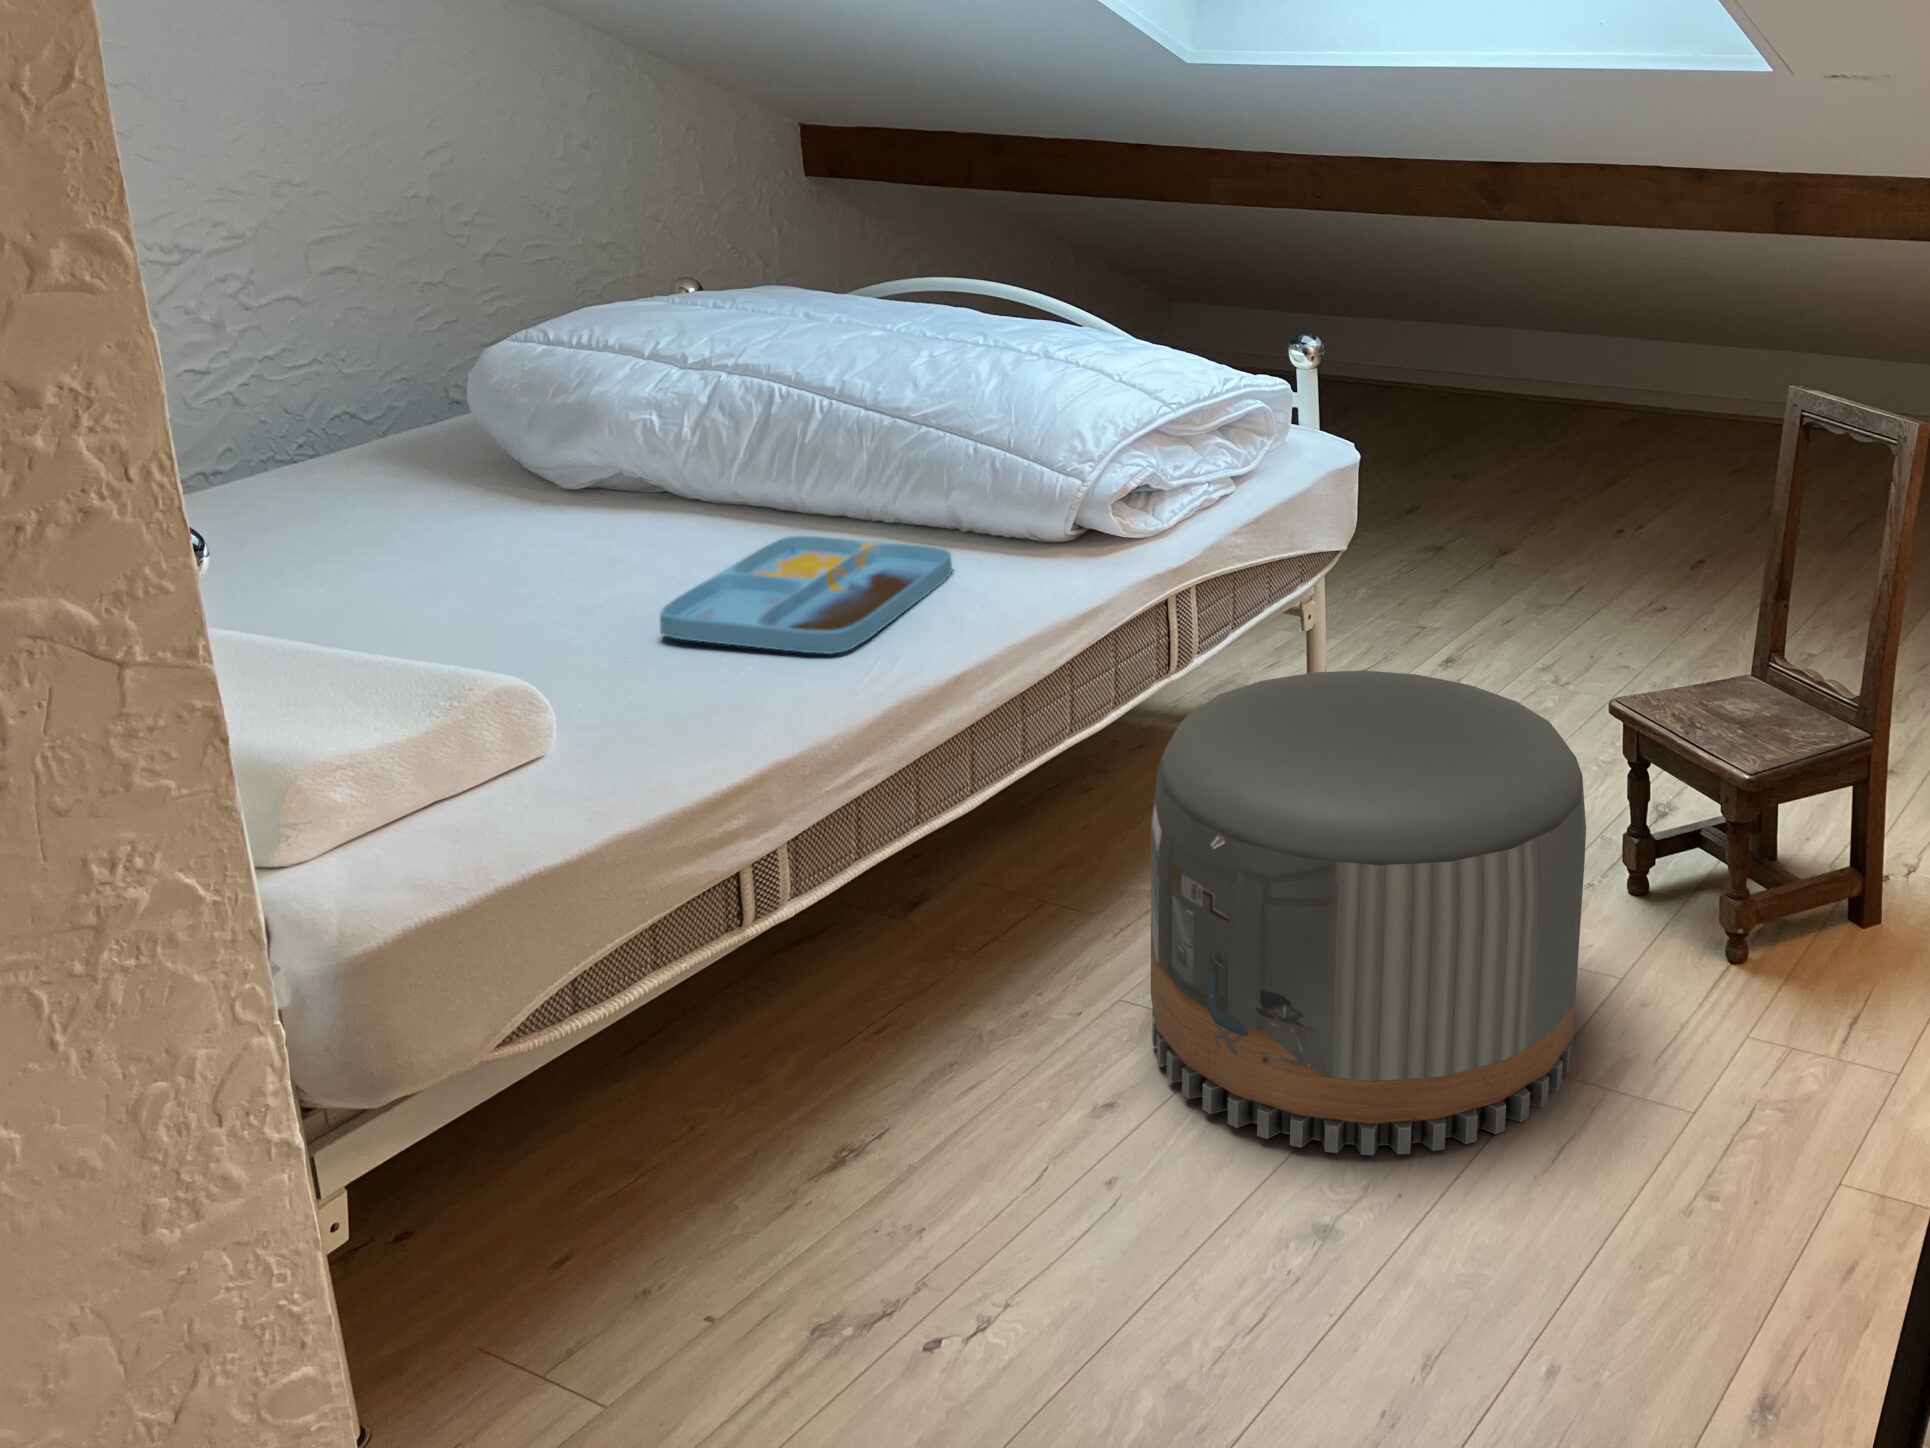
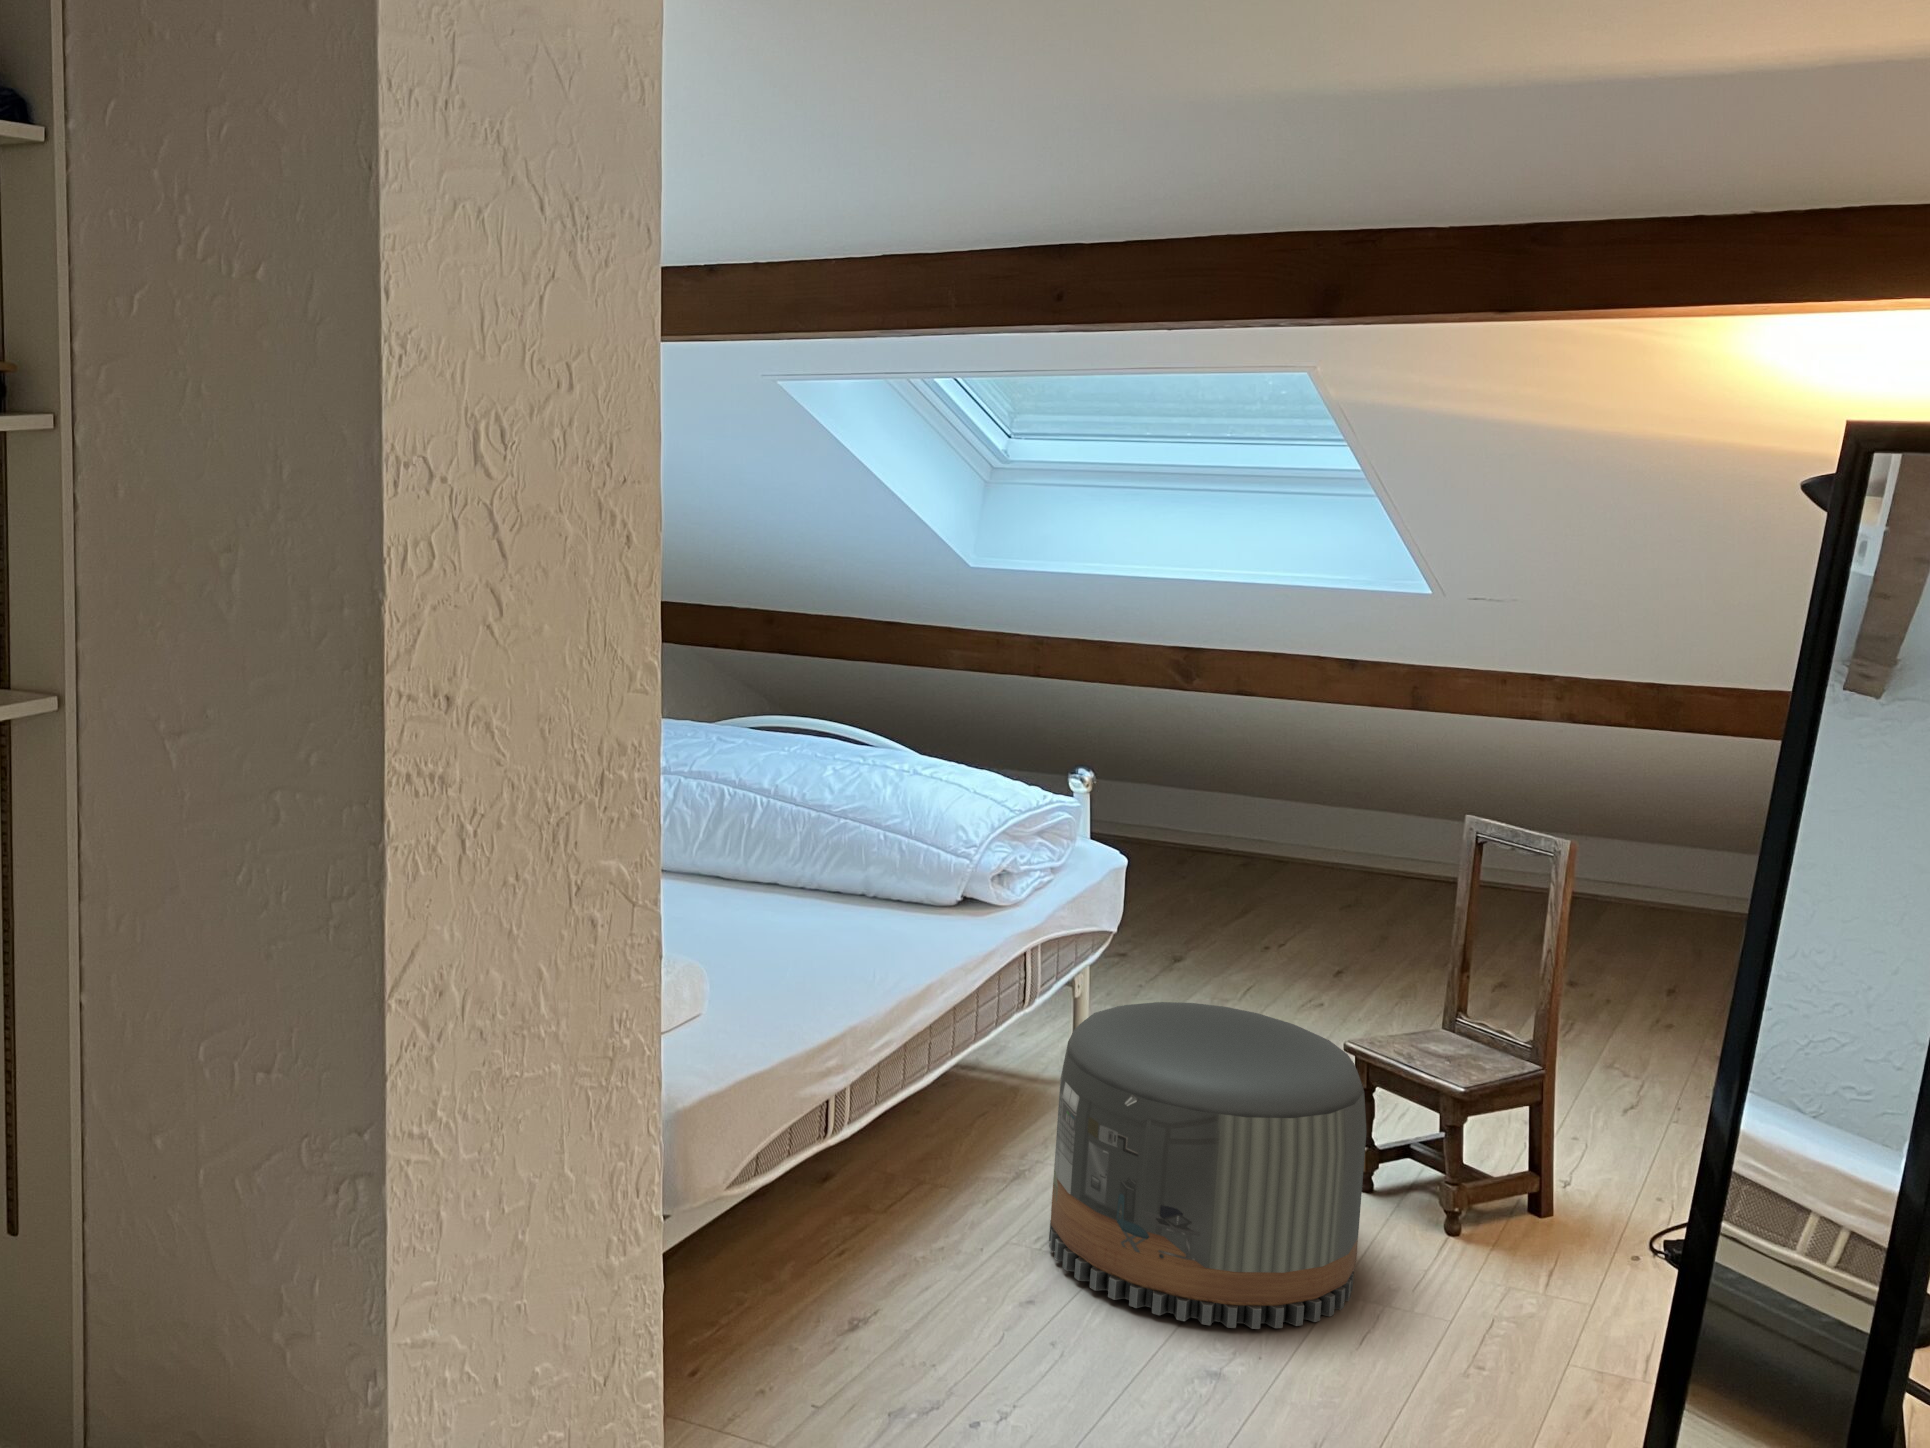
tray: present [660,536,952,654] -> none [717,893,883,968]

